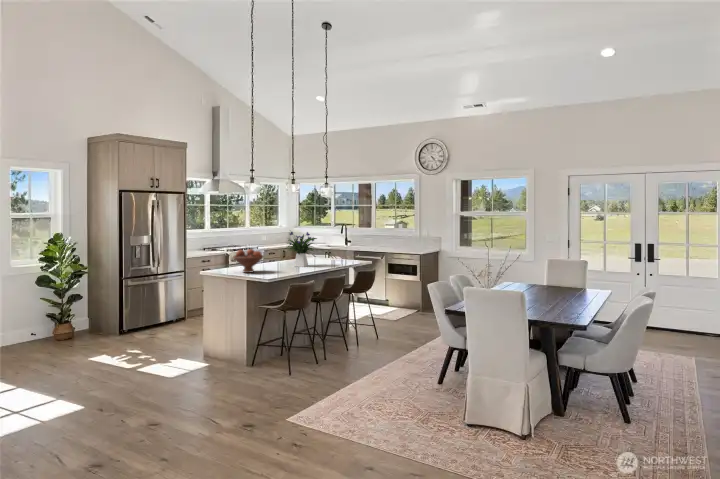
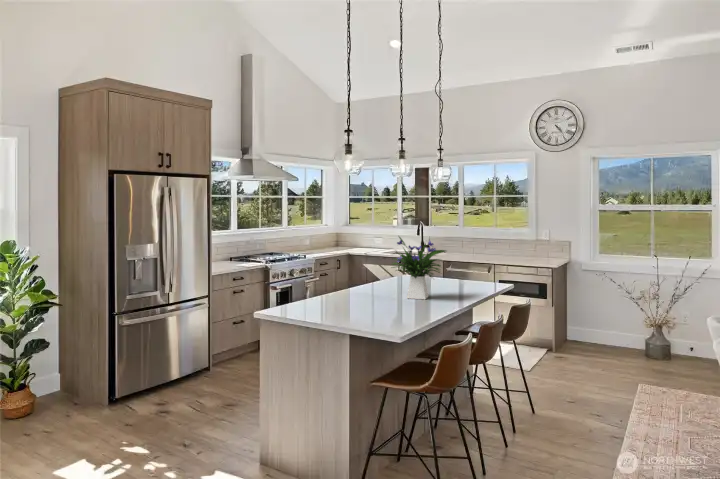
fruit bowl: present [233,249,263,273] -> none [317,272,372,316]

